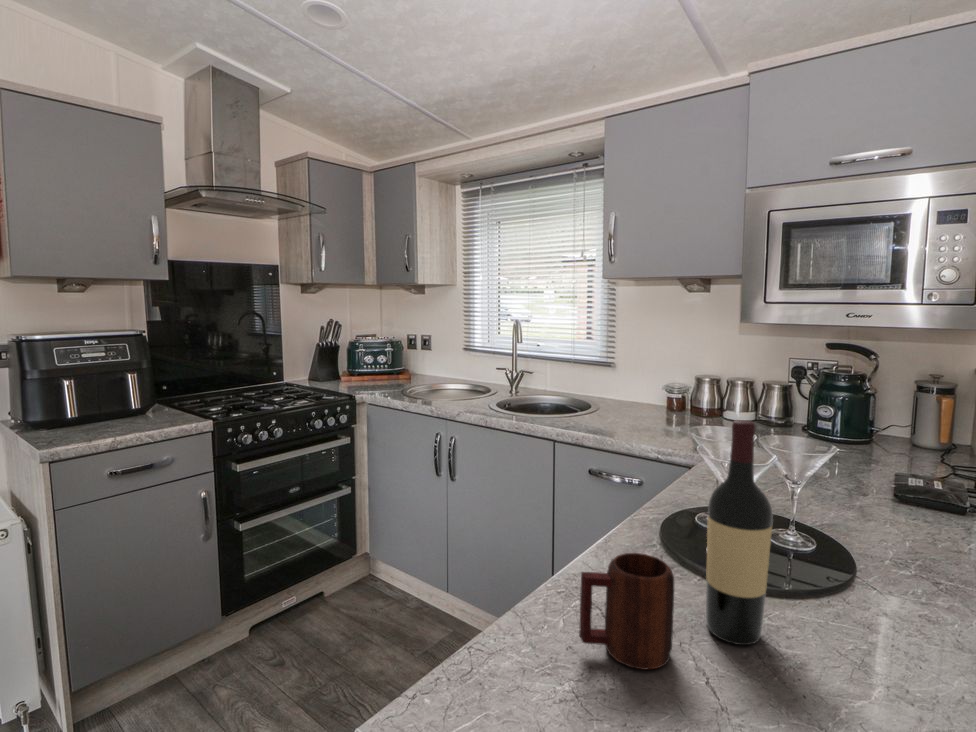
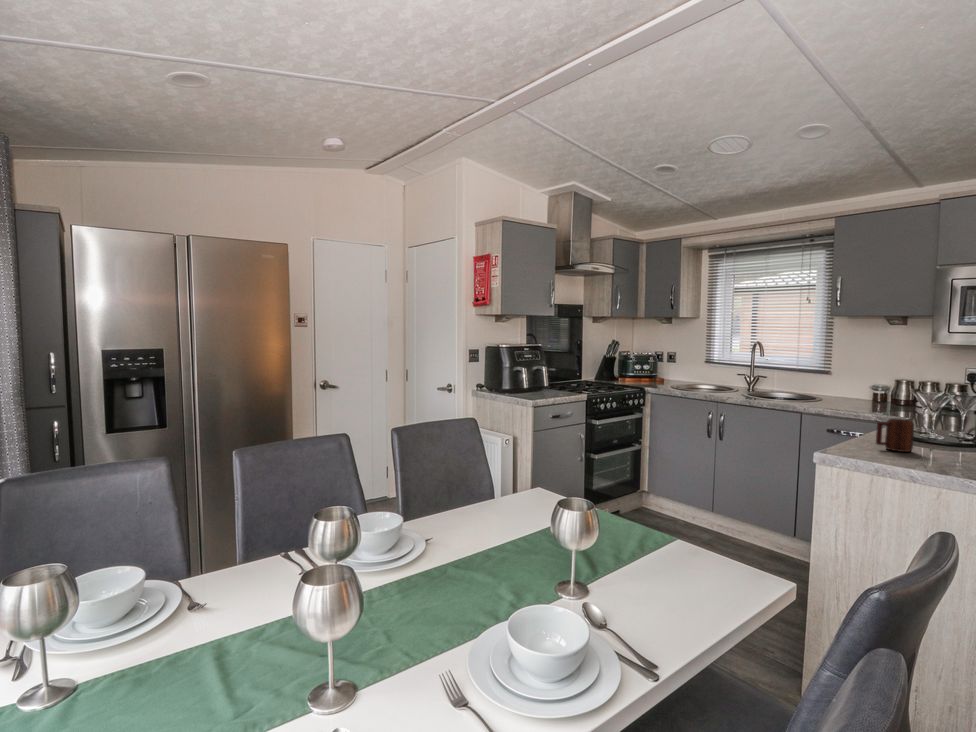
wine bottle: present [706,420,773,645] -> none [924,374,953,452]

